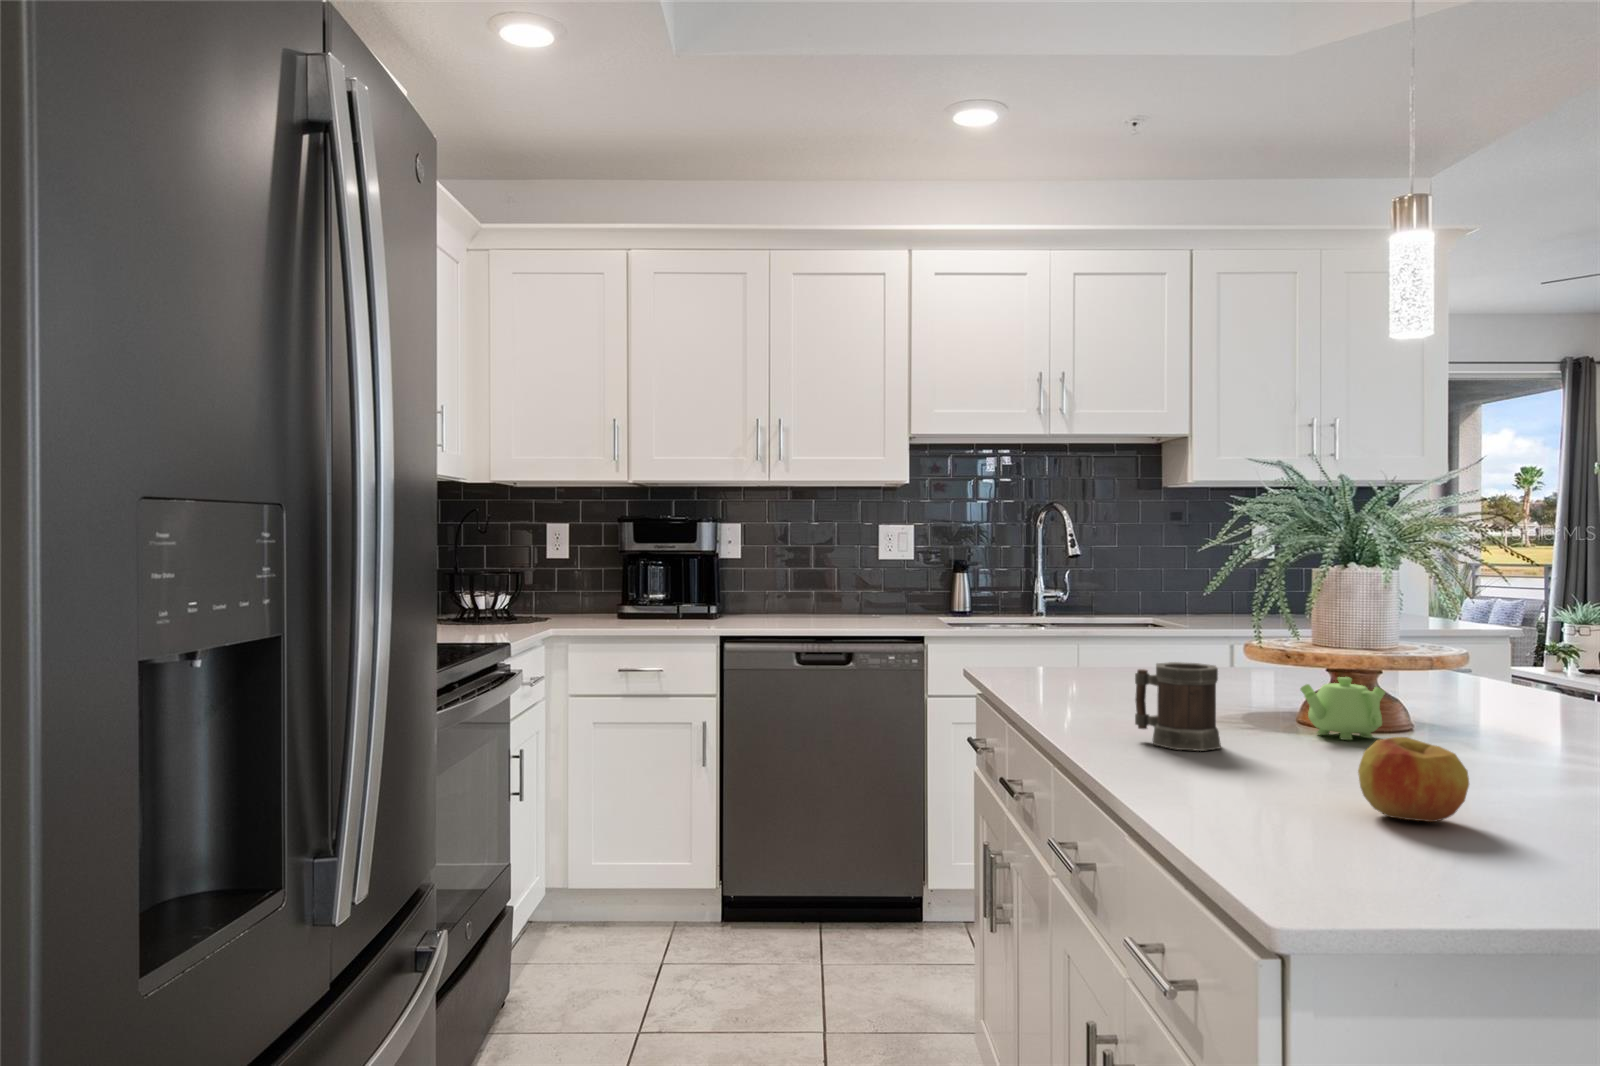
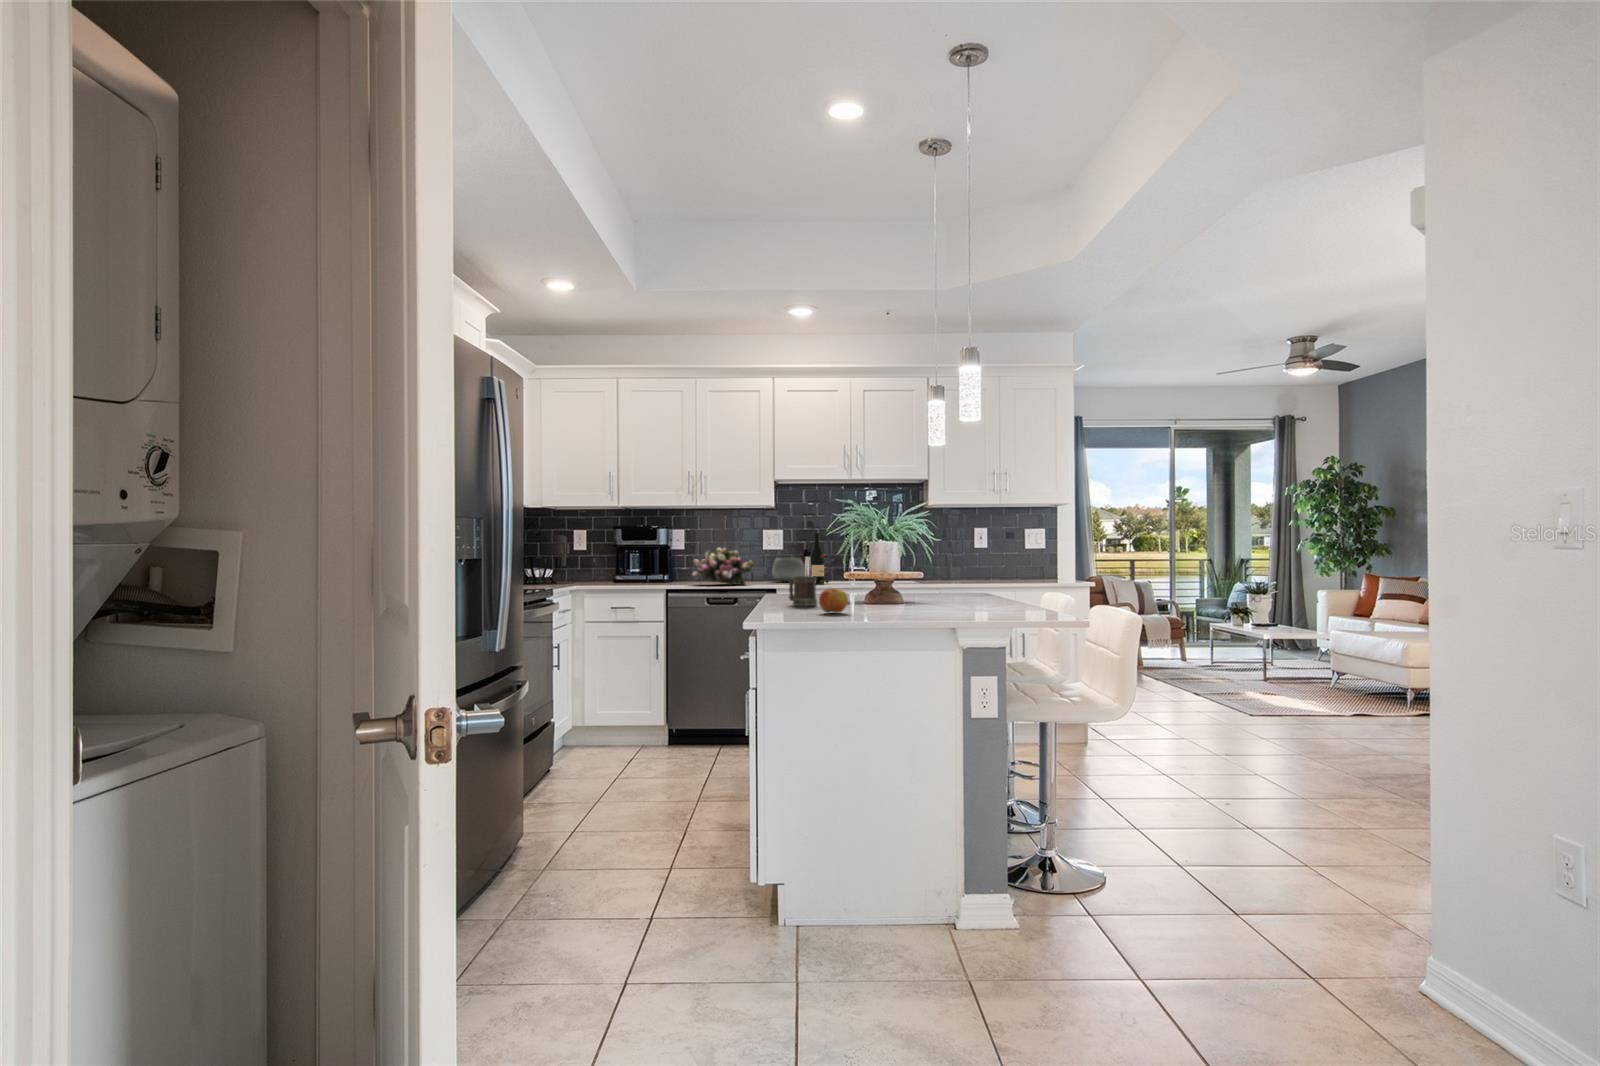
wine bottle: none [979,533,1016,626] -> present [810,533,829,584]
flower arrangement: none [769,558,881,629] -> present [692,548,754,585]
bowl: none [897,574,956,618] -> present [772,558,805,582]
teapot: present [1300,677,1385,740] -> none [854,582,890,605]

